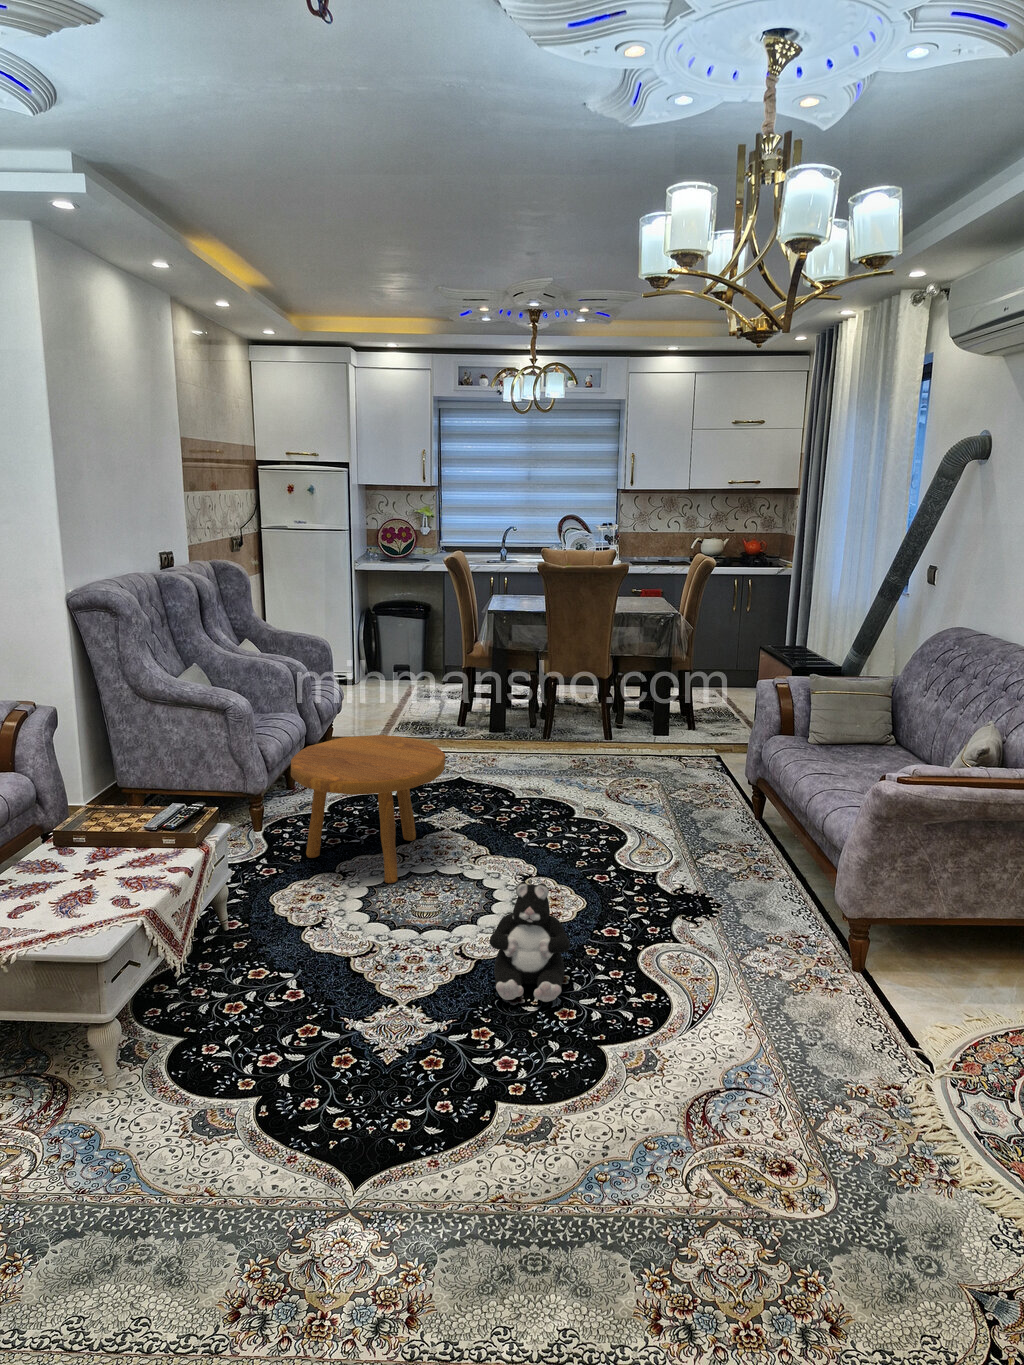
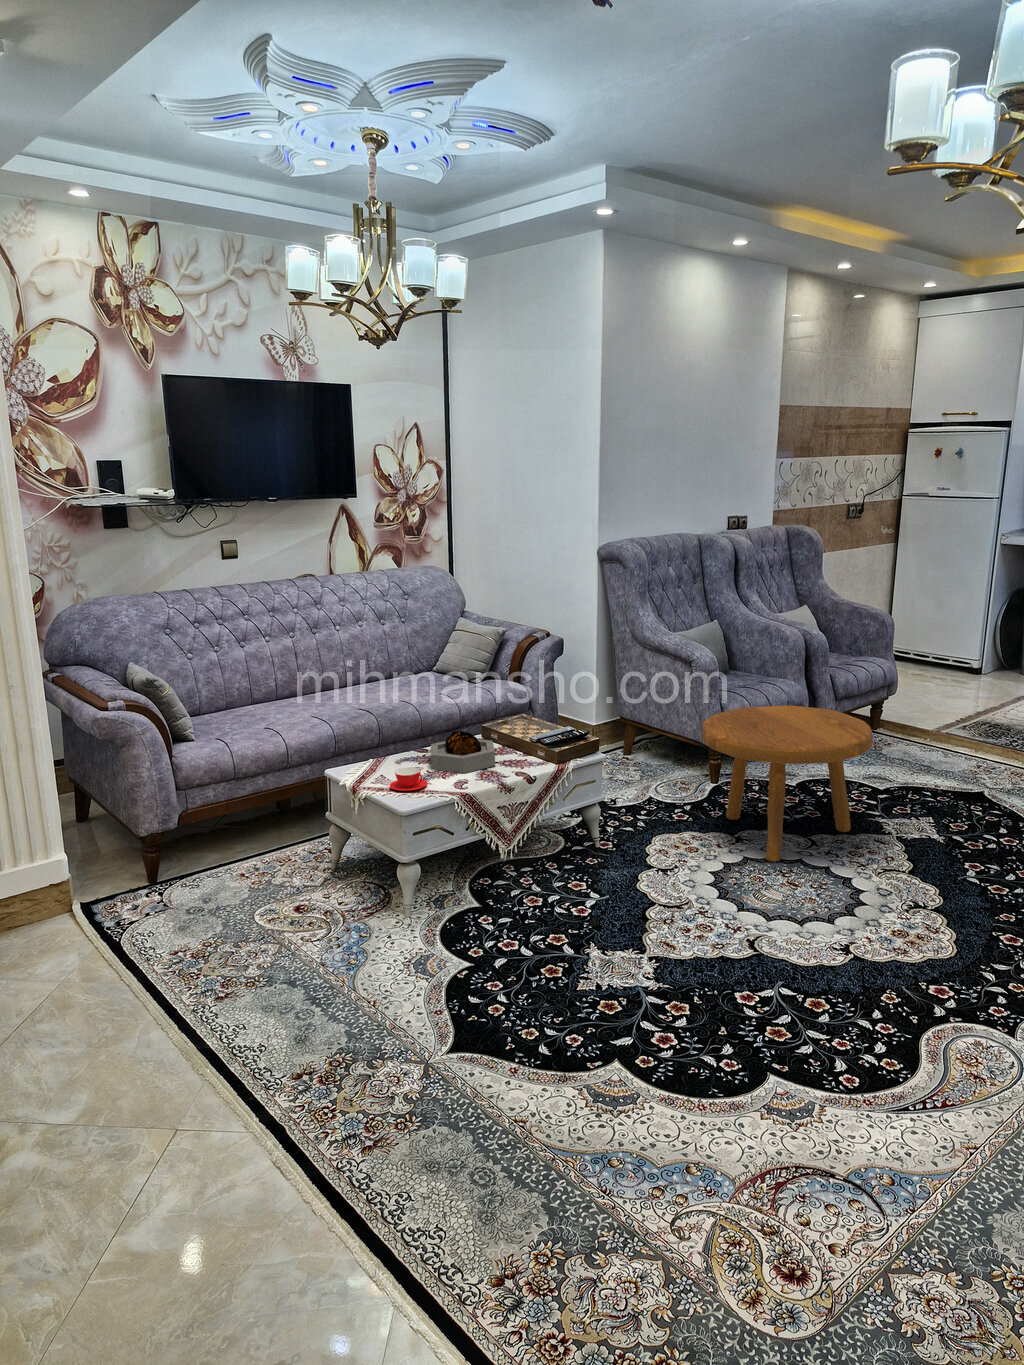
decorative bowl: none [45,832,144,893] -> present [431,731,495,773]
plush toy: present [489,883,570,1002] -> none [721,877,828,1011]
teacup: none [54,894,107,930] -> present [390,767,427,791]

